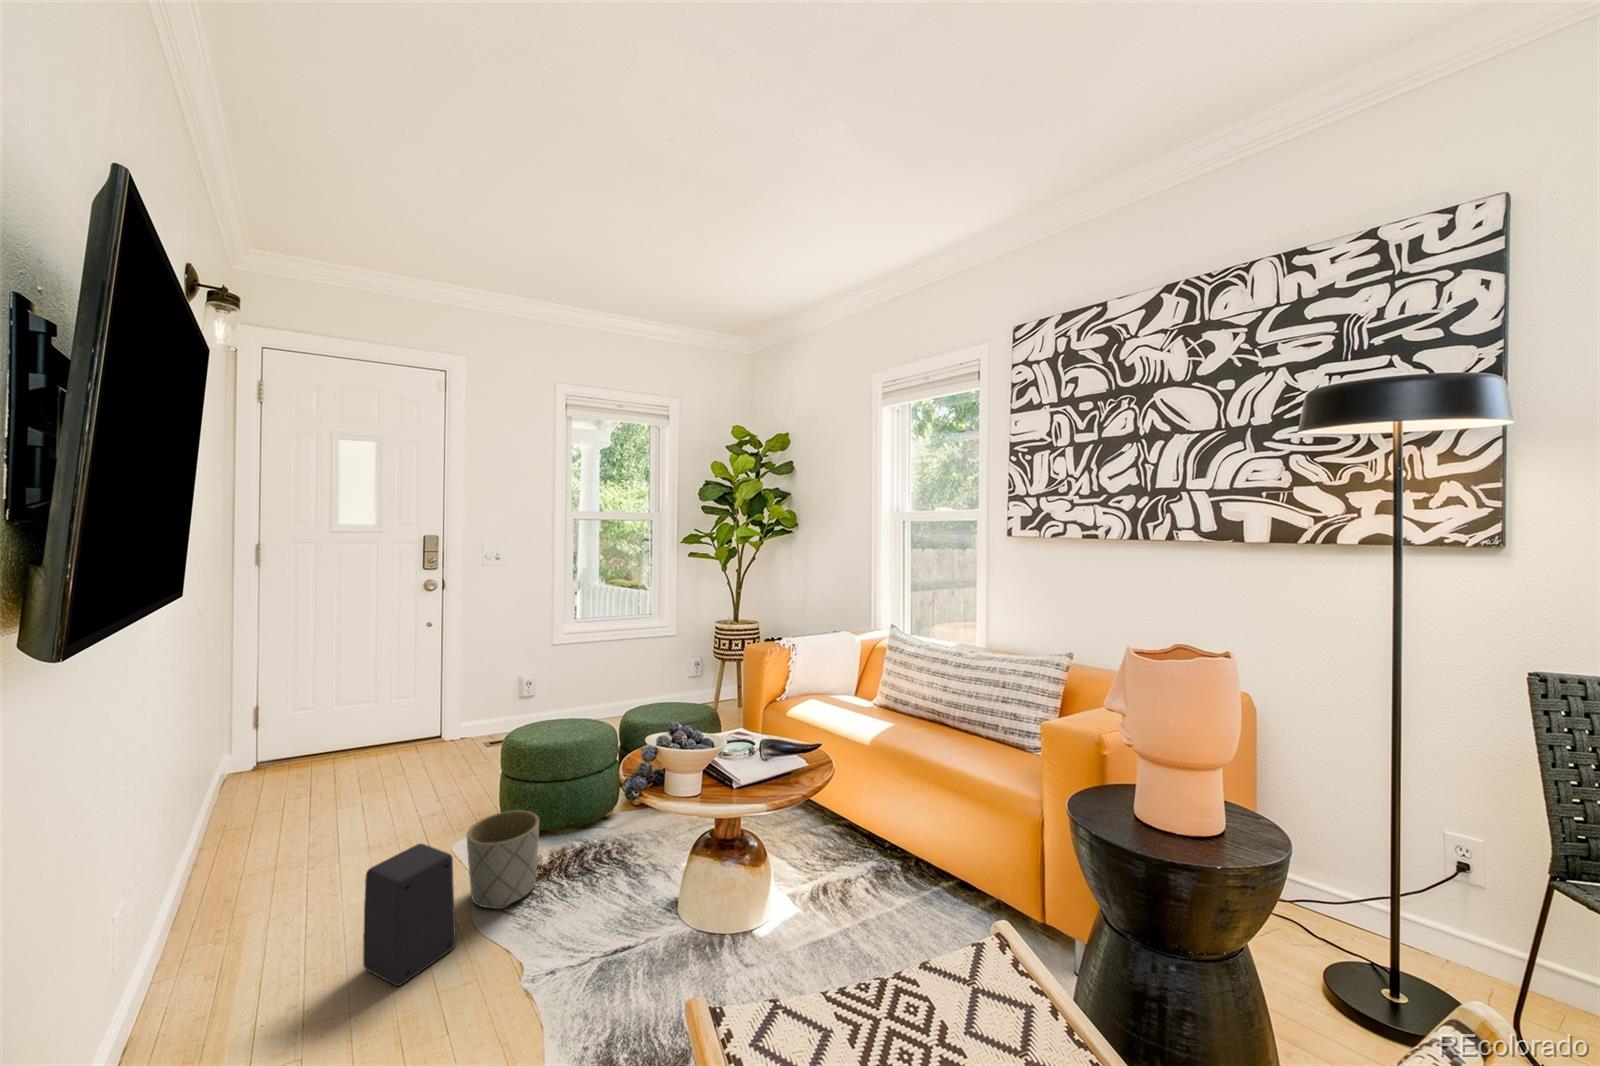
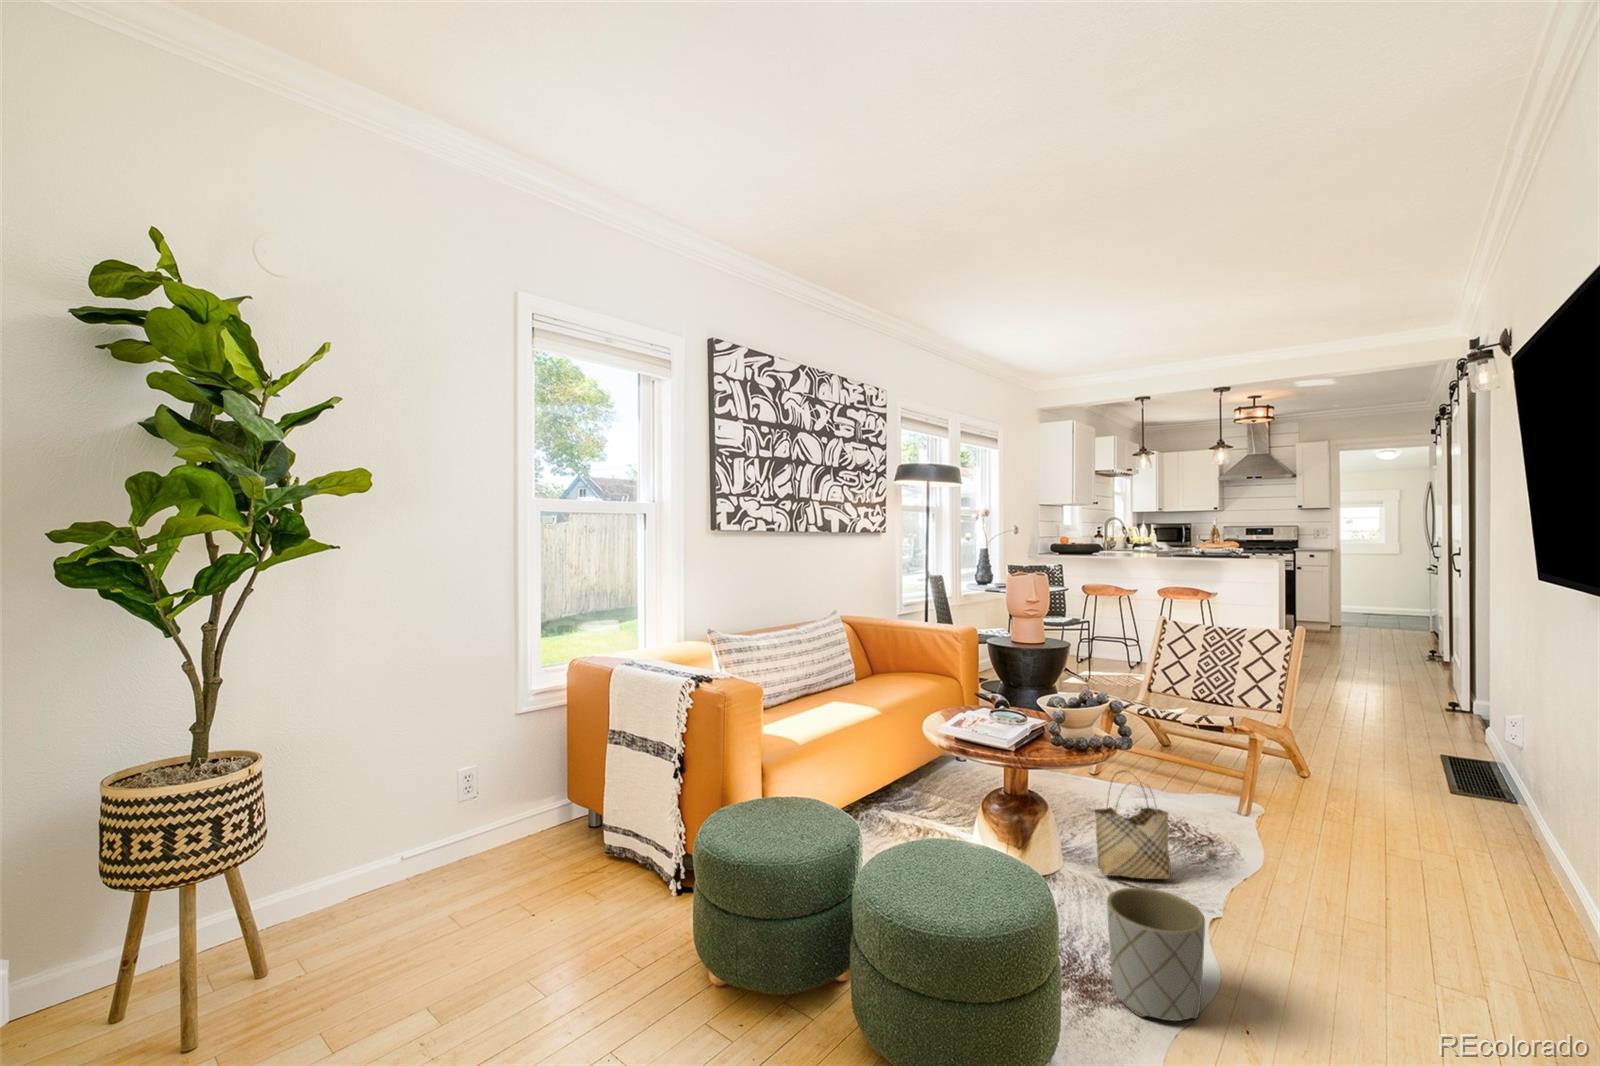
speaker: present [363,844,456,986] -> none [1241,872,1349,1026]
woven basket: none [588,855,662,1021] -> present [1094,770,1171,879]

